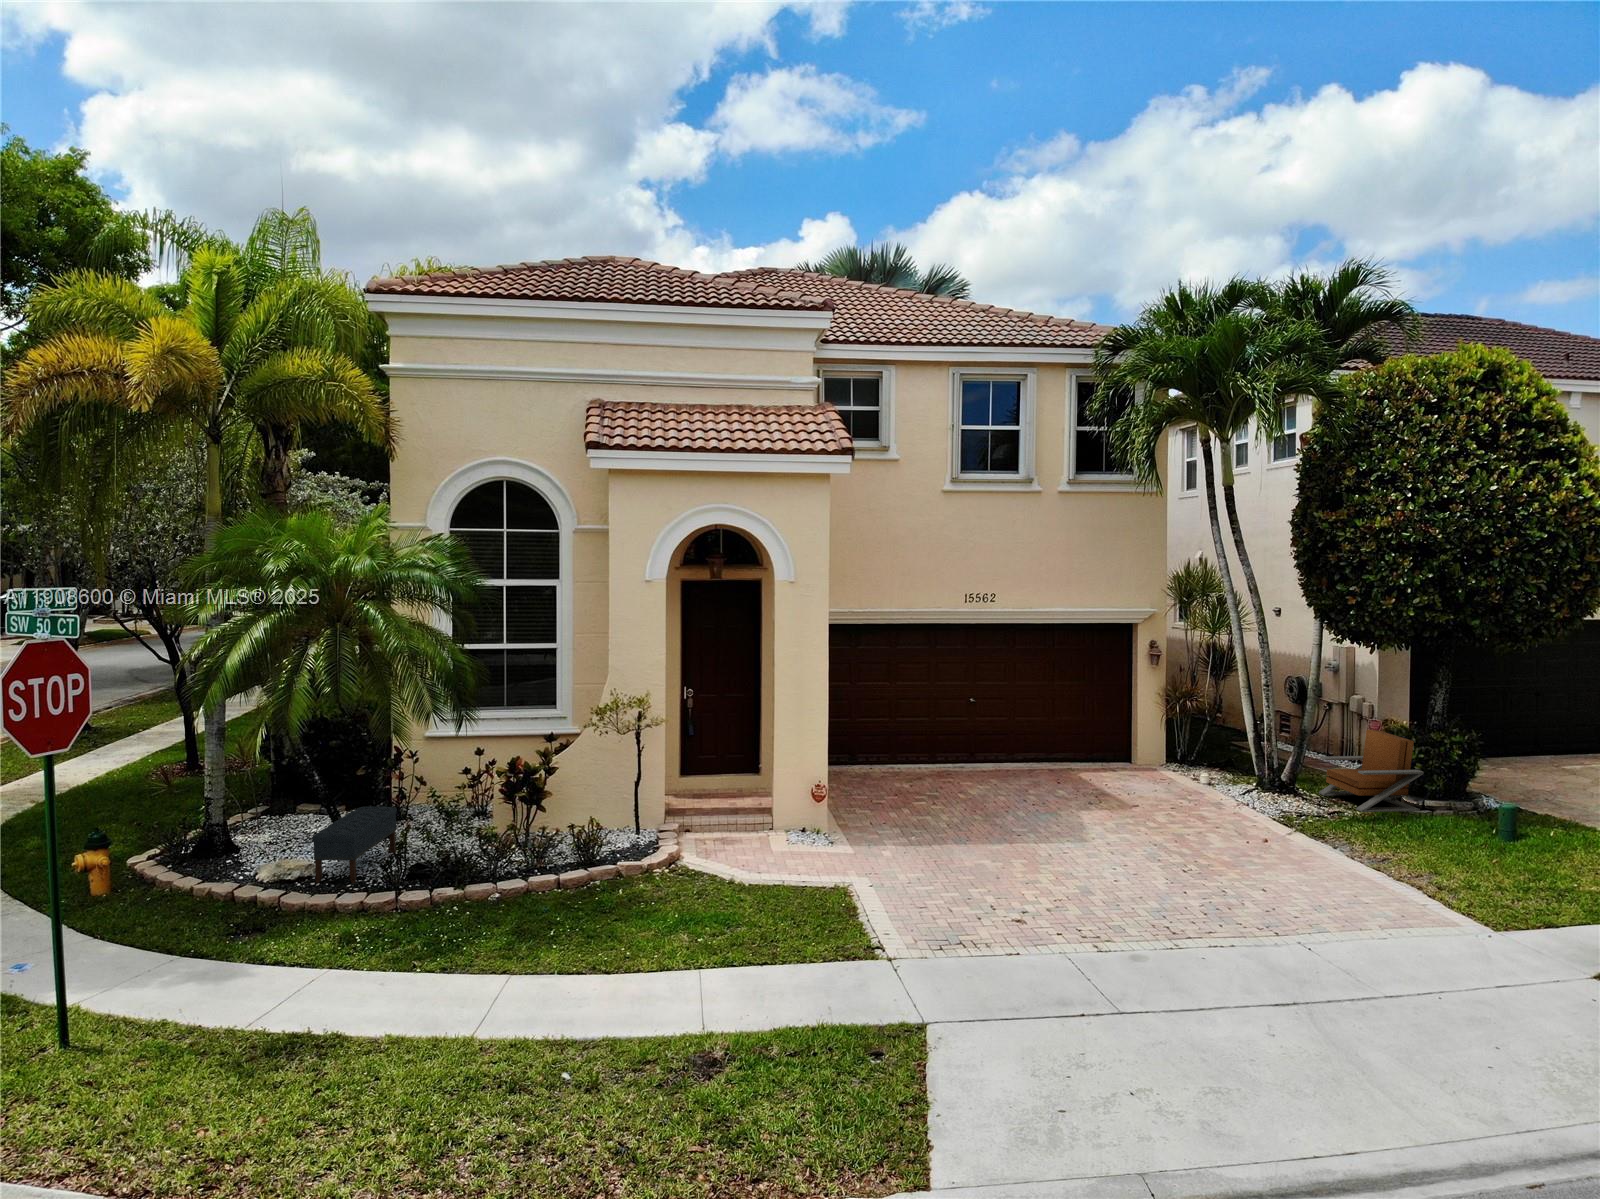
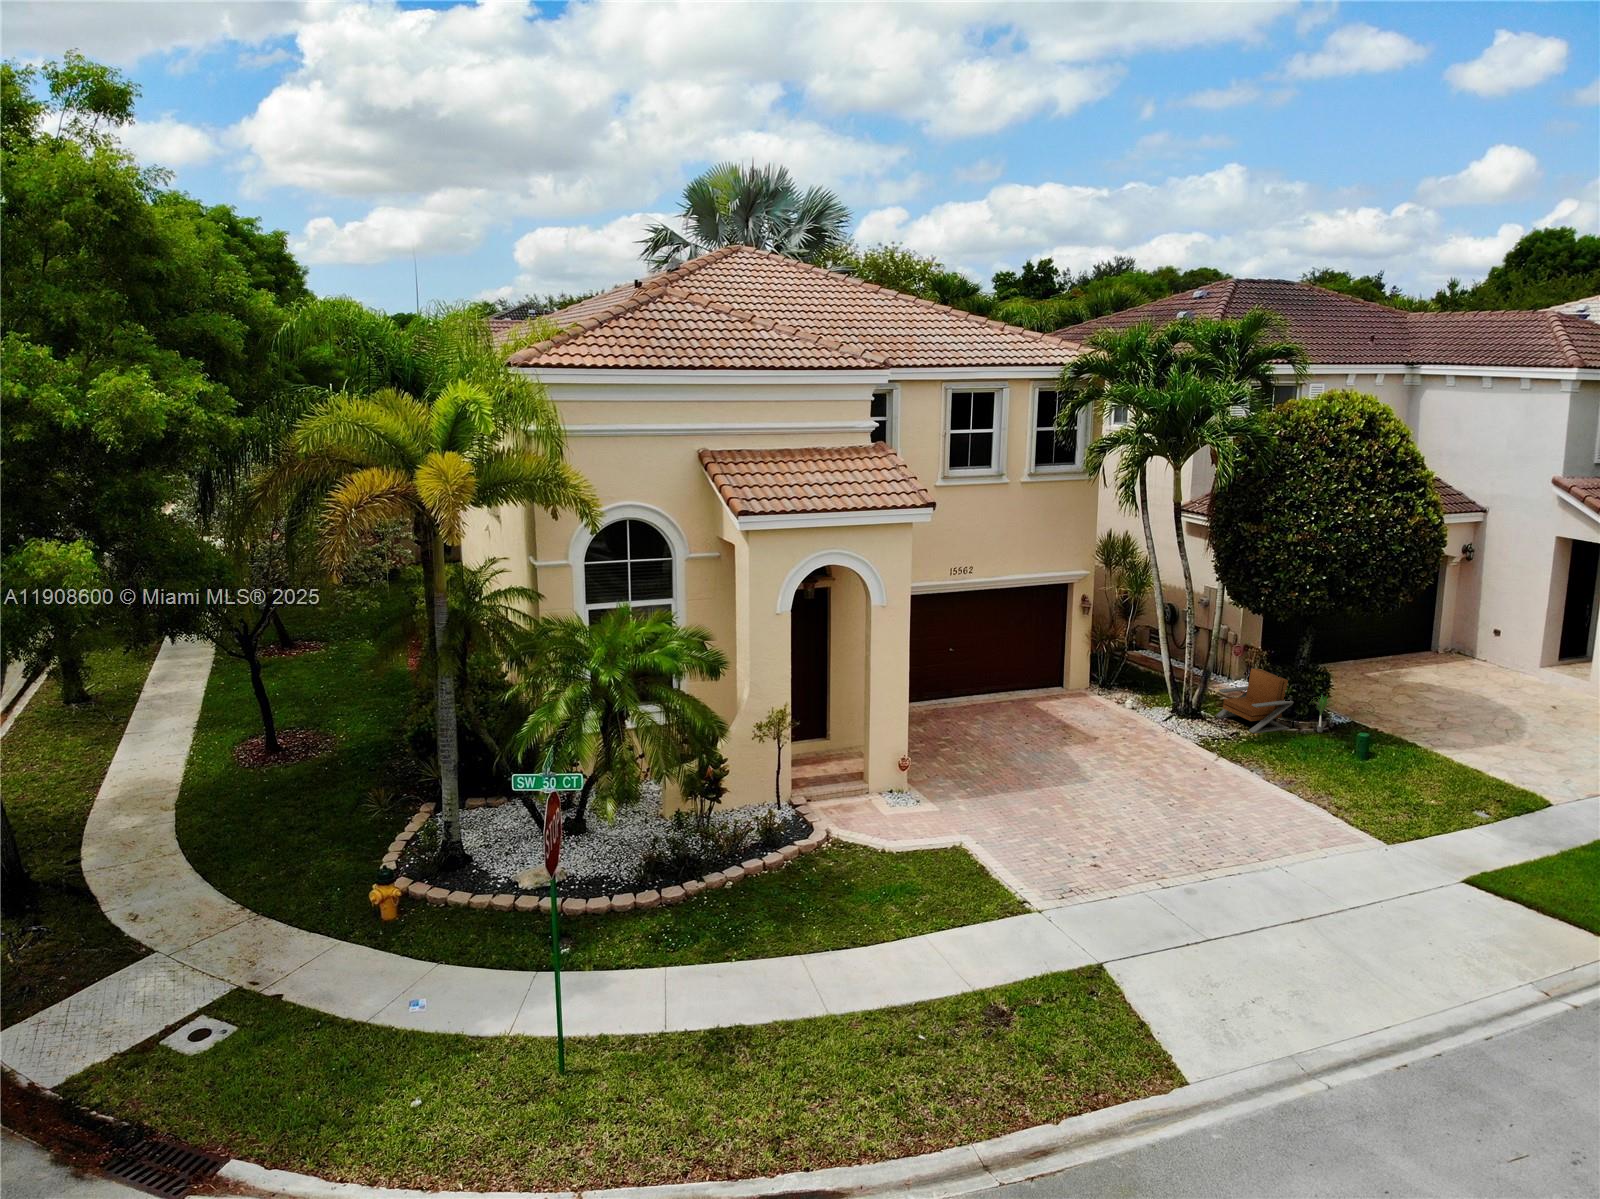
potted plant: none [1444,757,1488,817] -> present [1315,695,1329,732]
bench: present [312,806,397,883] -> none [566,815,603,890]

